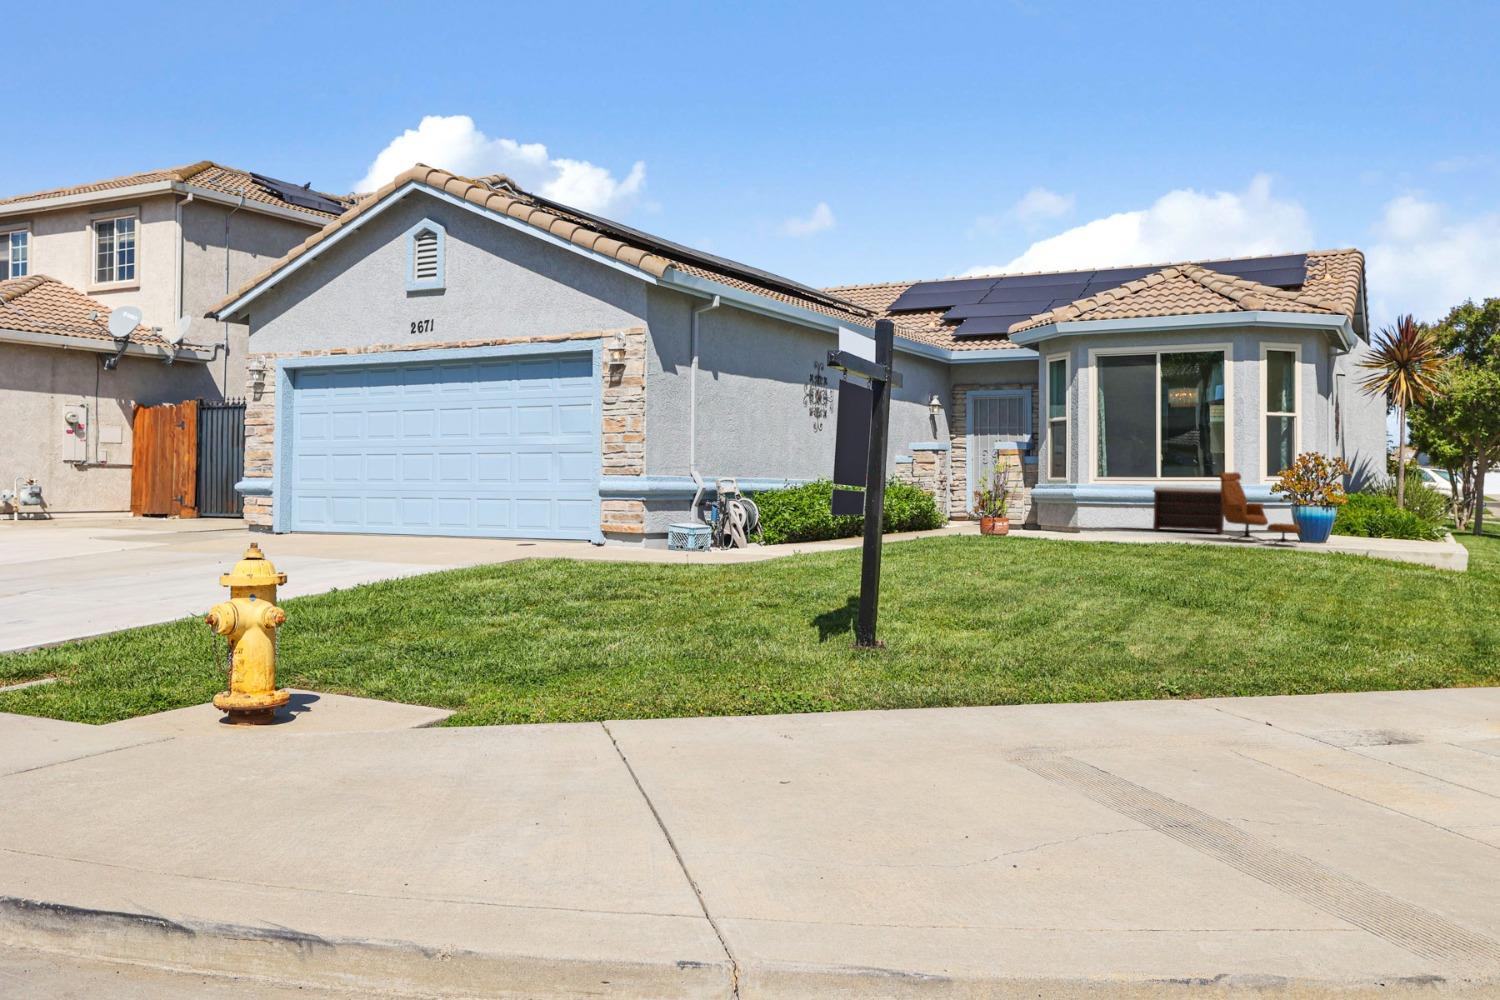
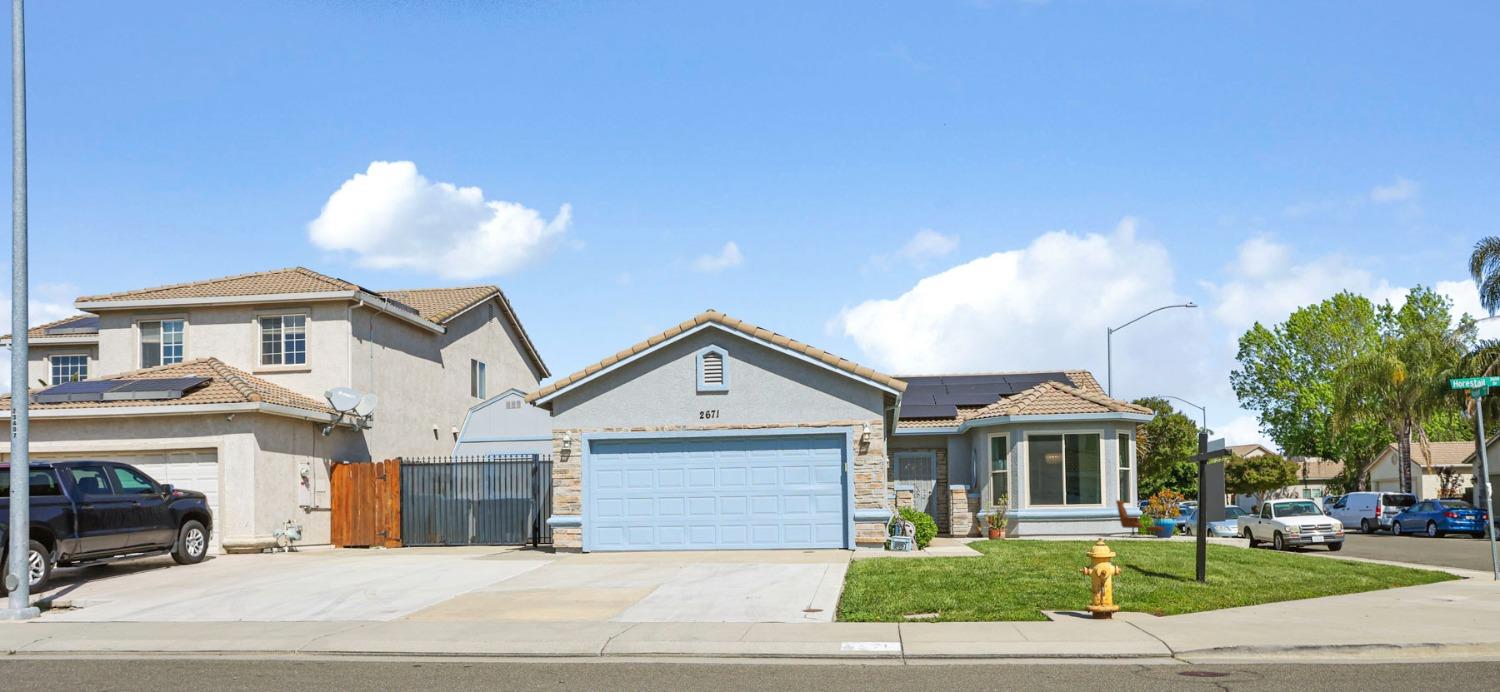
bench: present [1153,486,1224,534] -> none [1069,509,1112,535]

